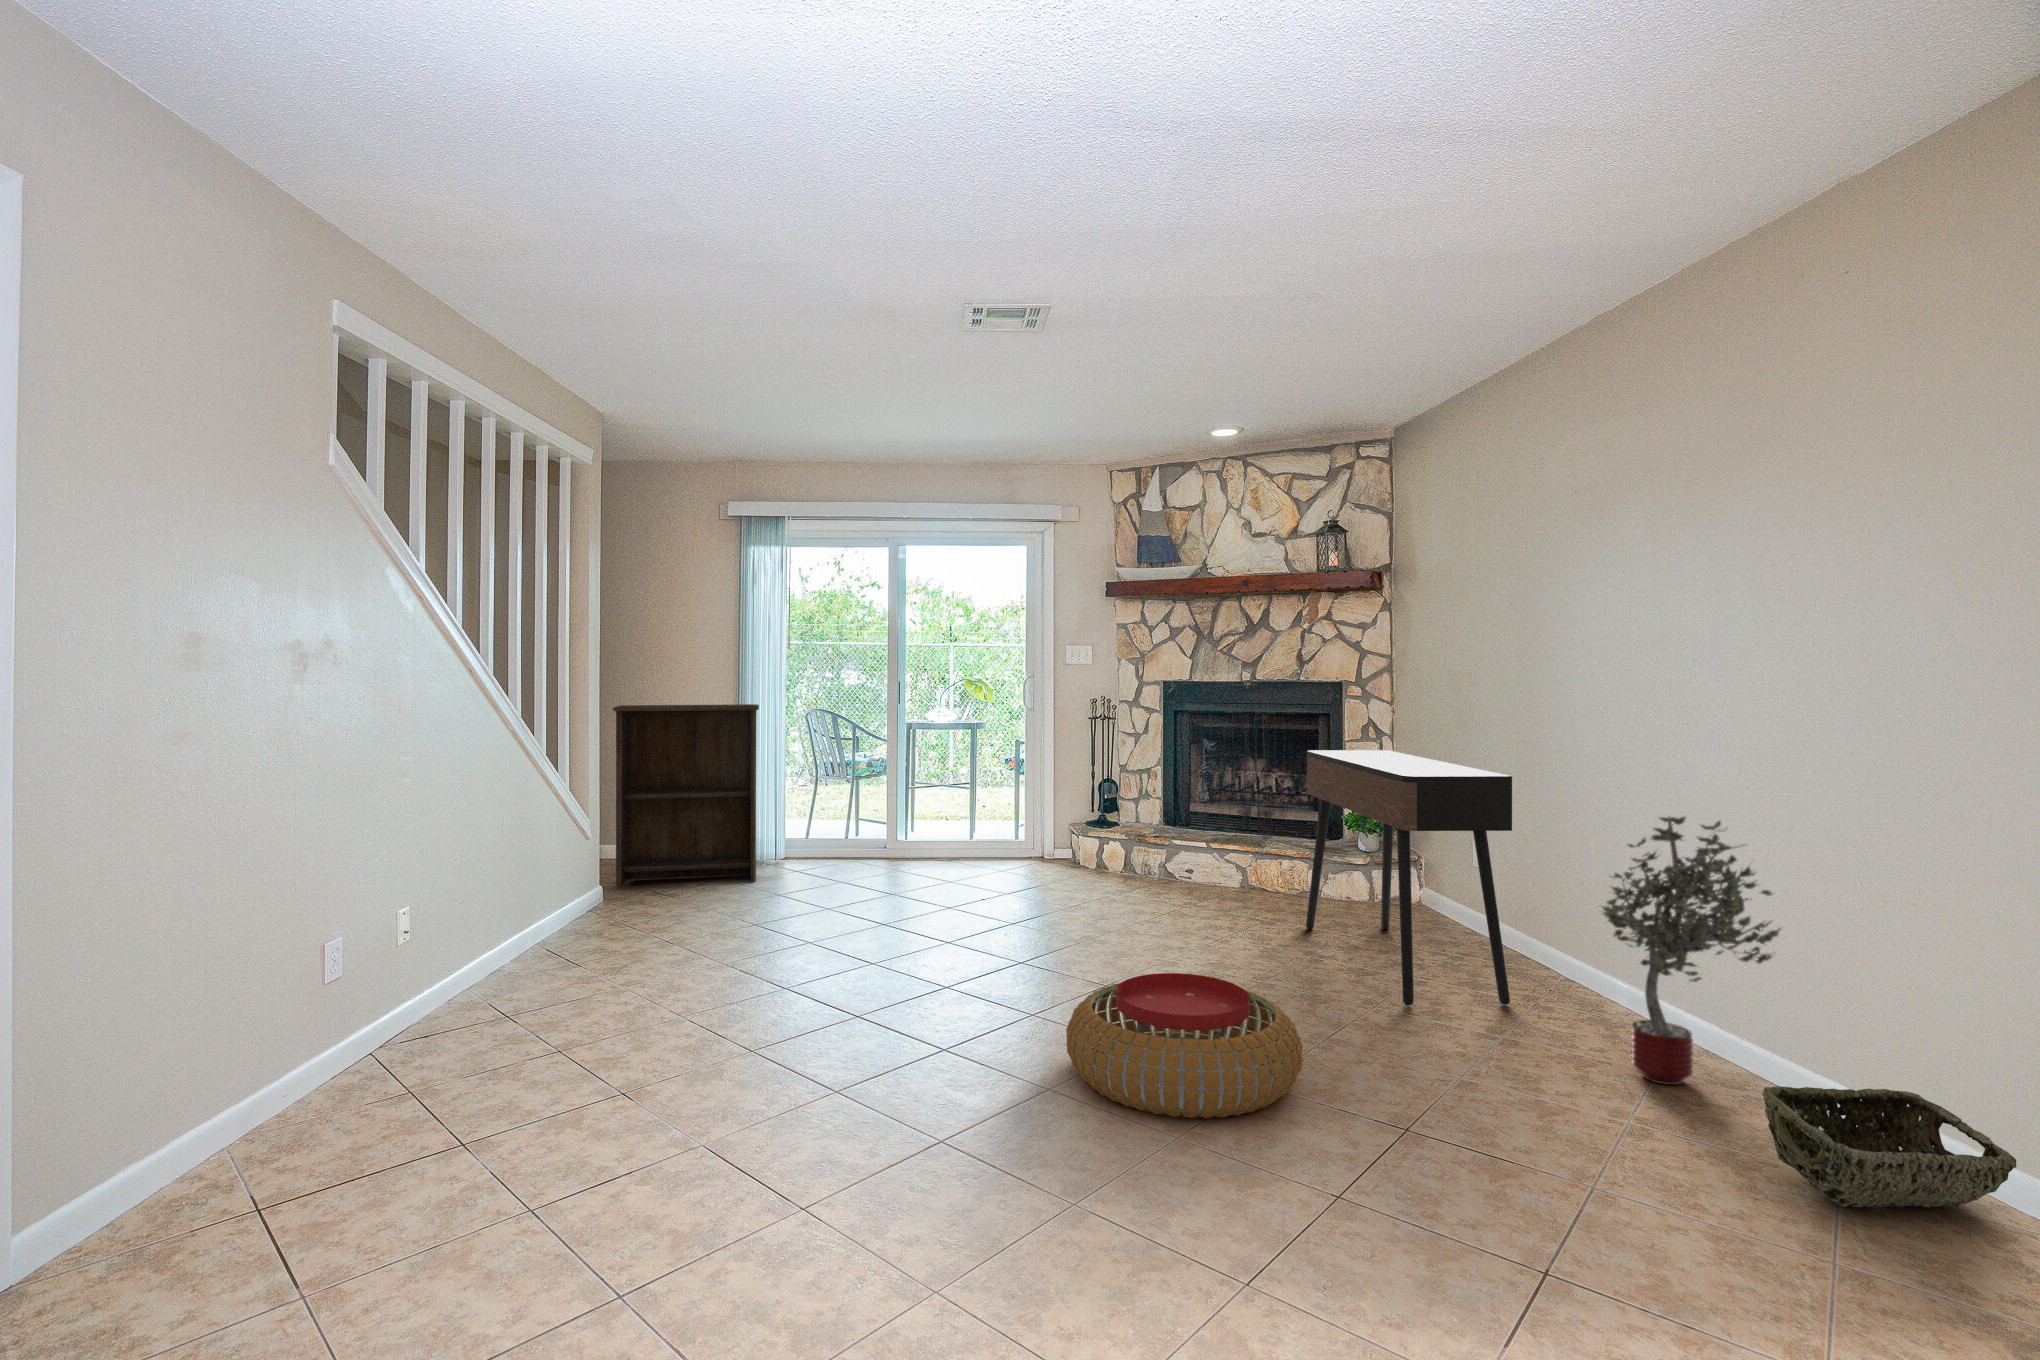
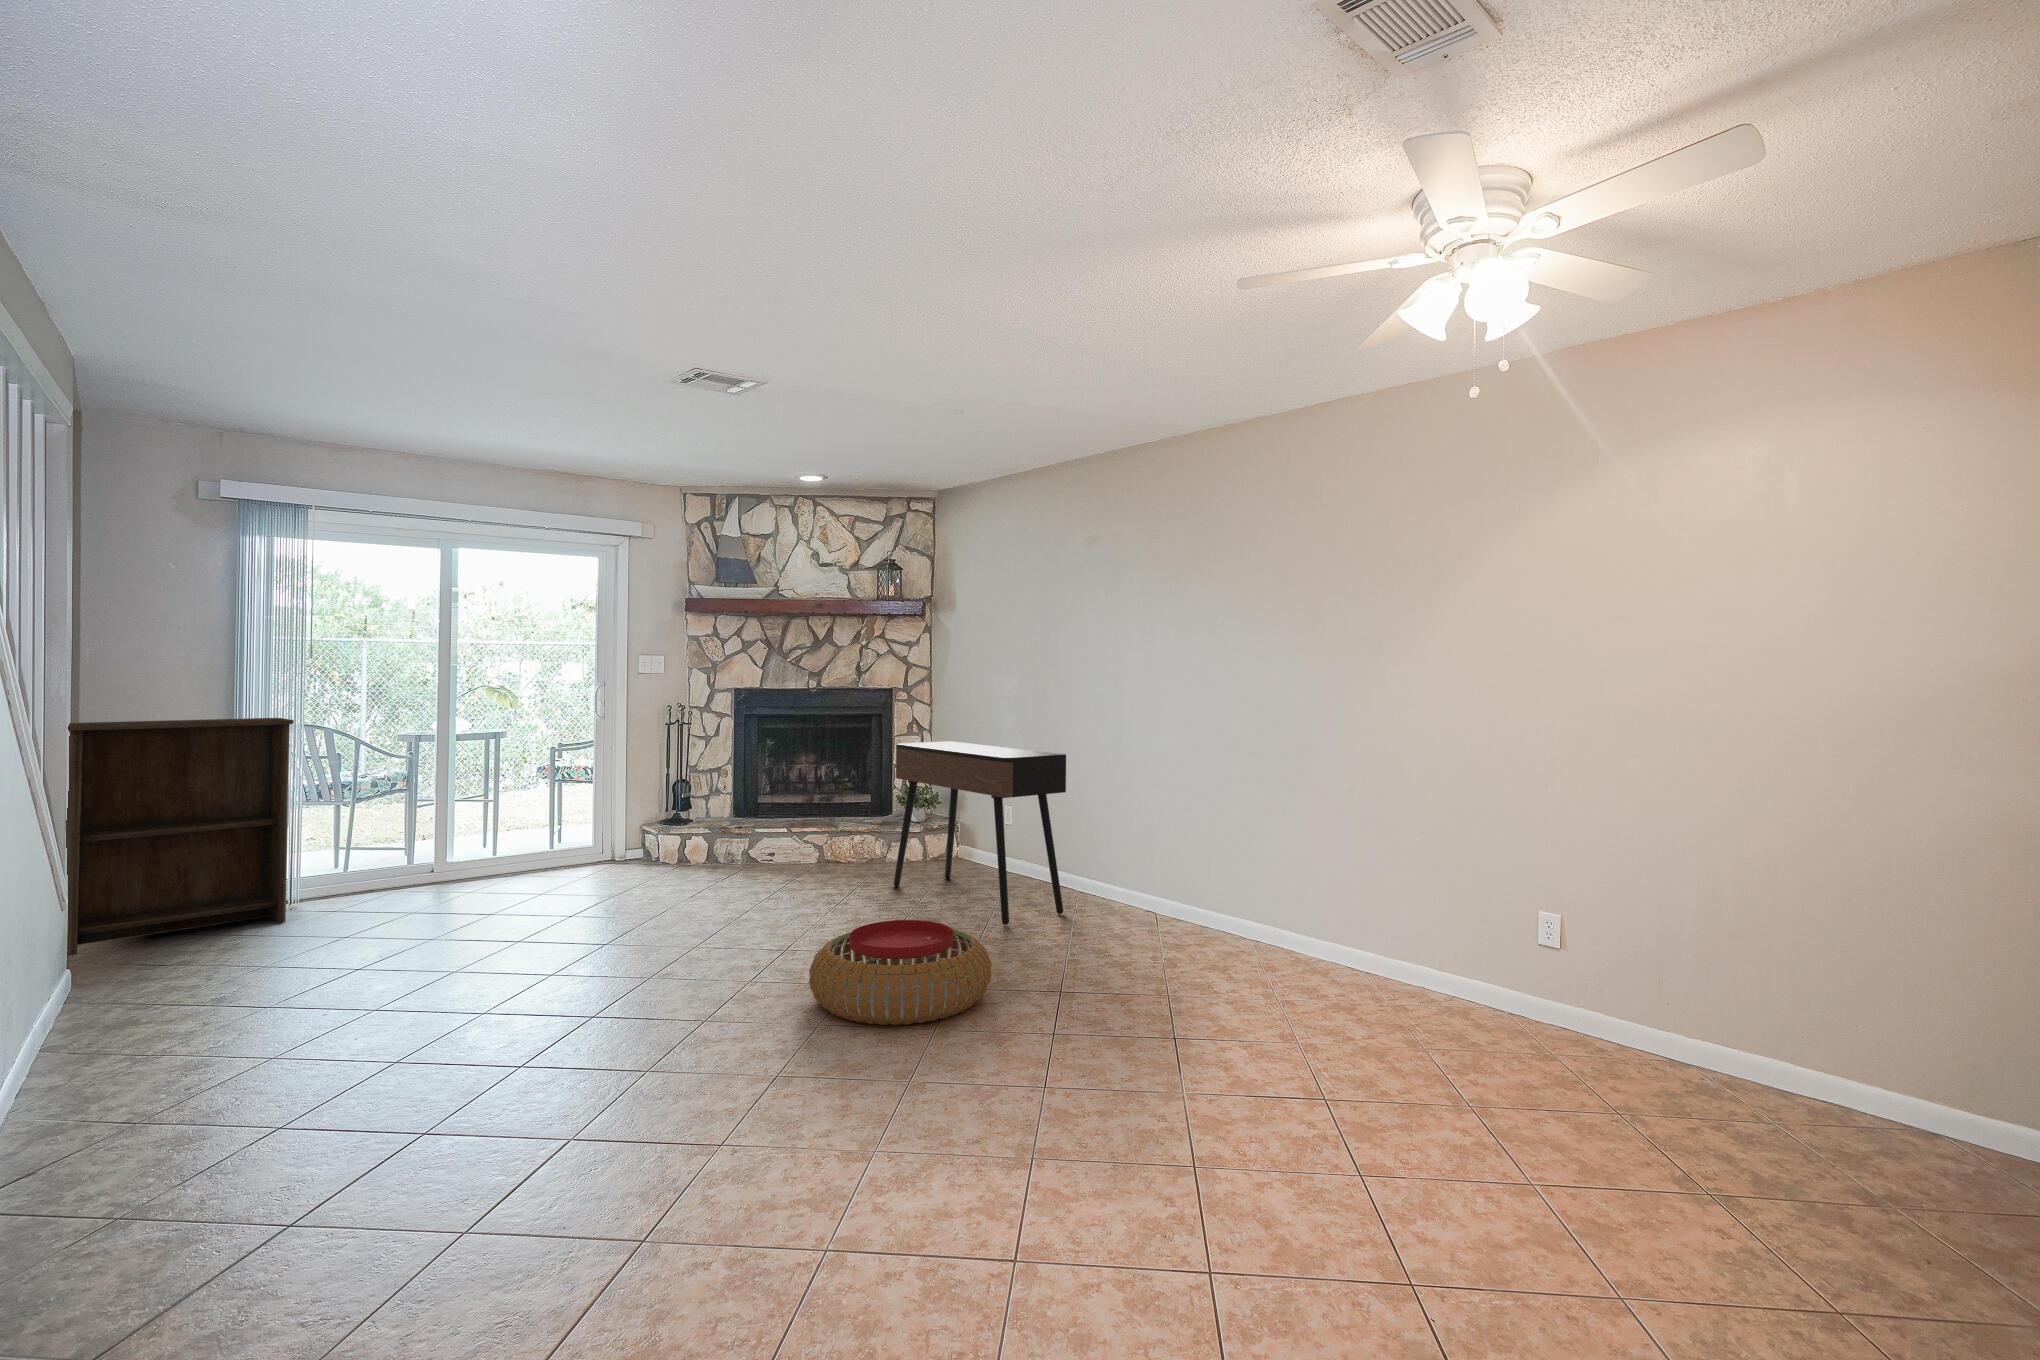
potted tree: present [1602,816,1781,1085] -> none [1125,772,1231,941]
woven basket: present [1762,1086,2016,1208] -> none [1244,915,1348,981]

